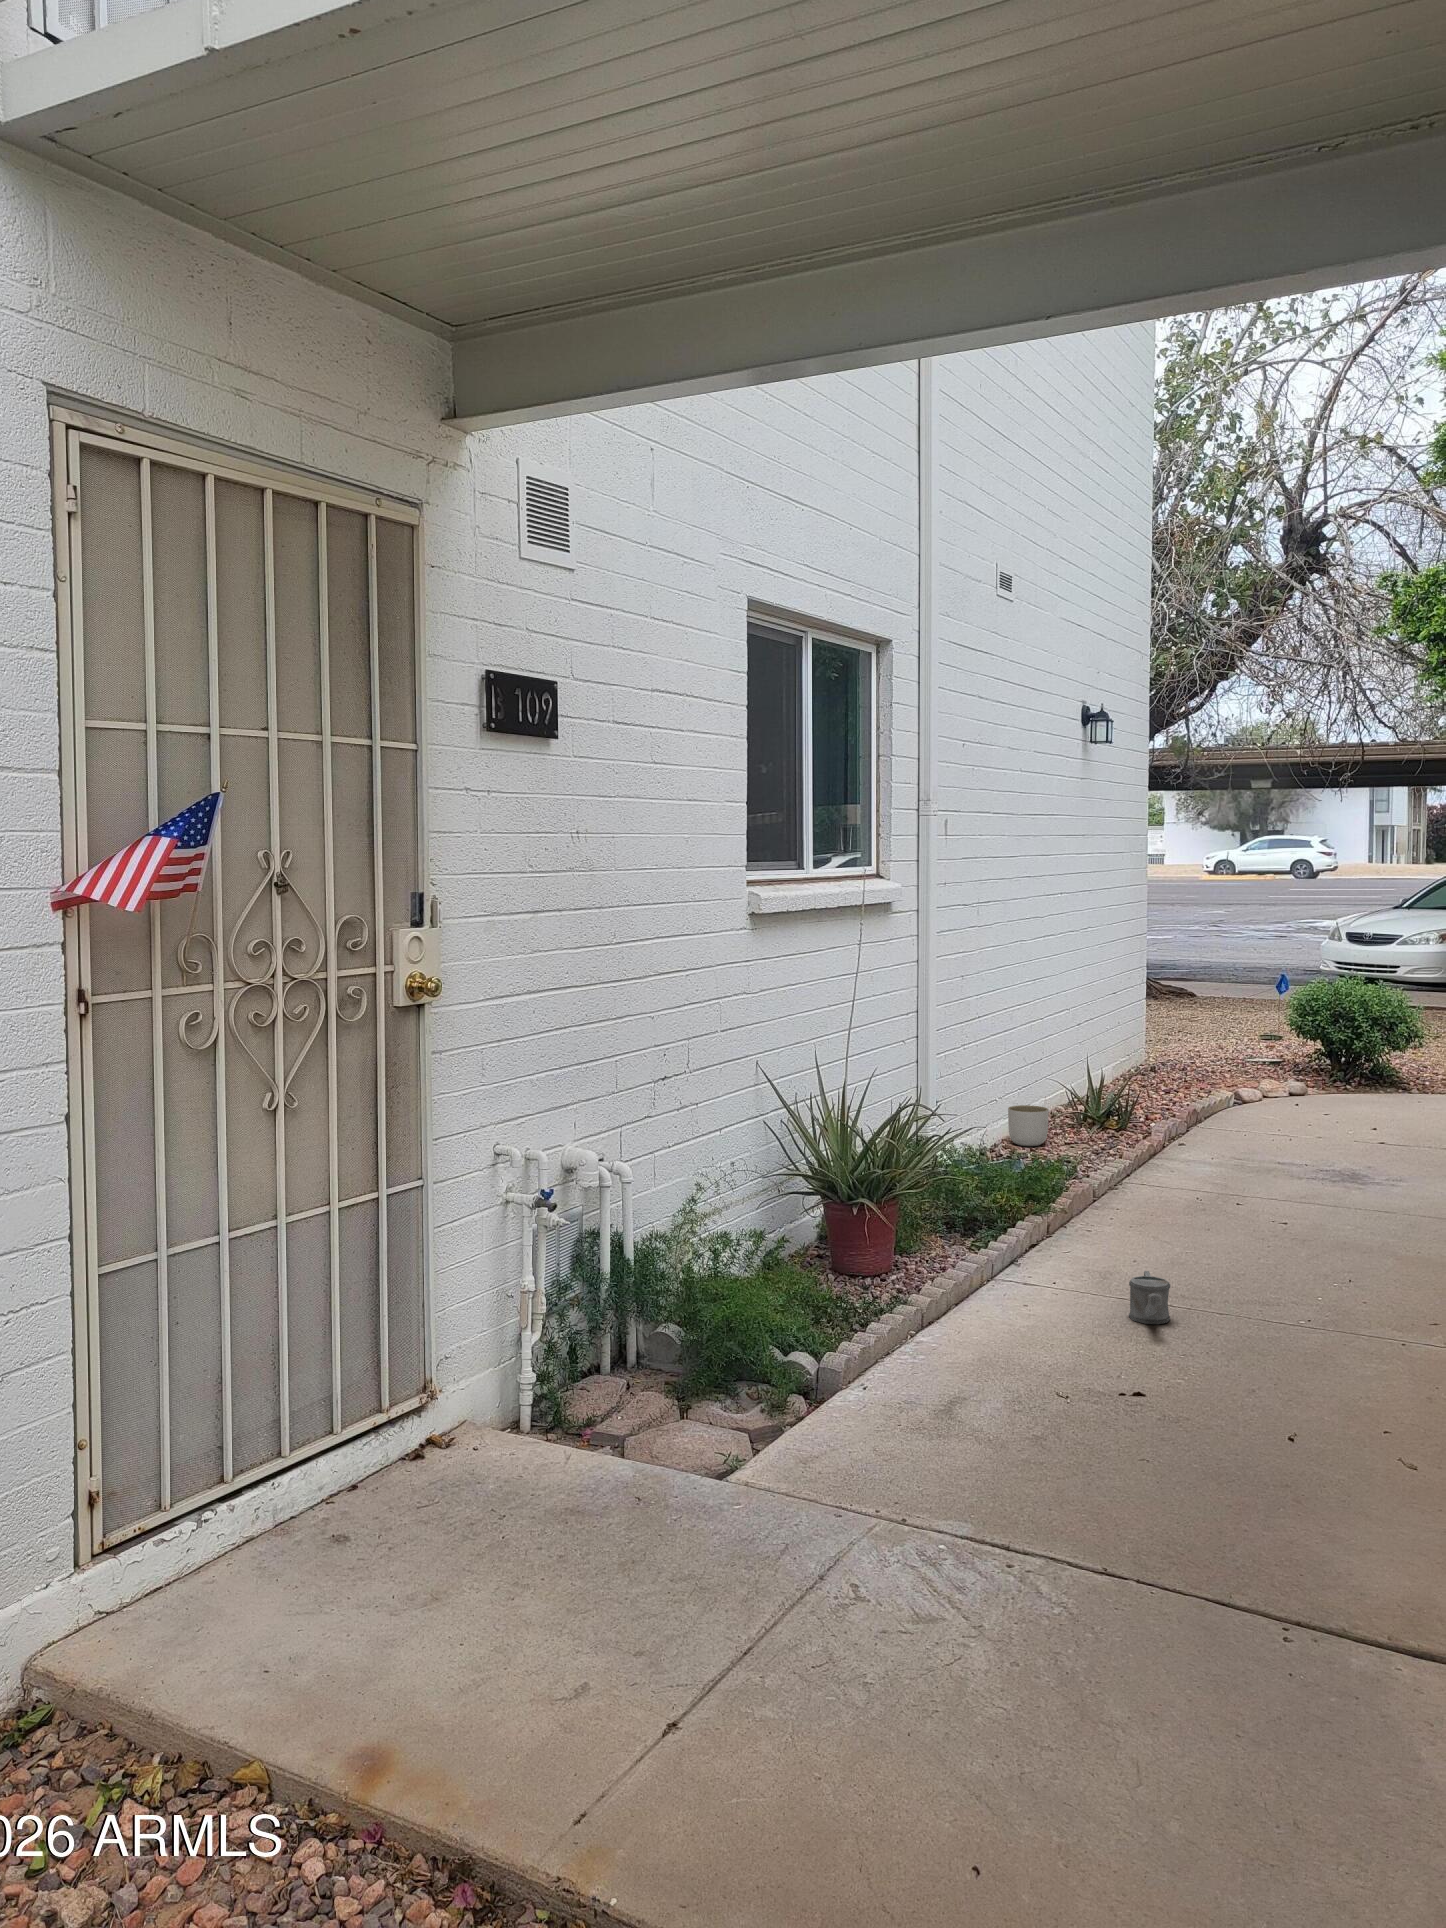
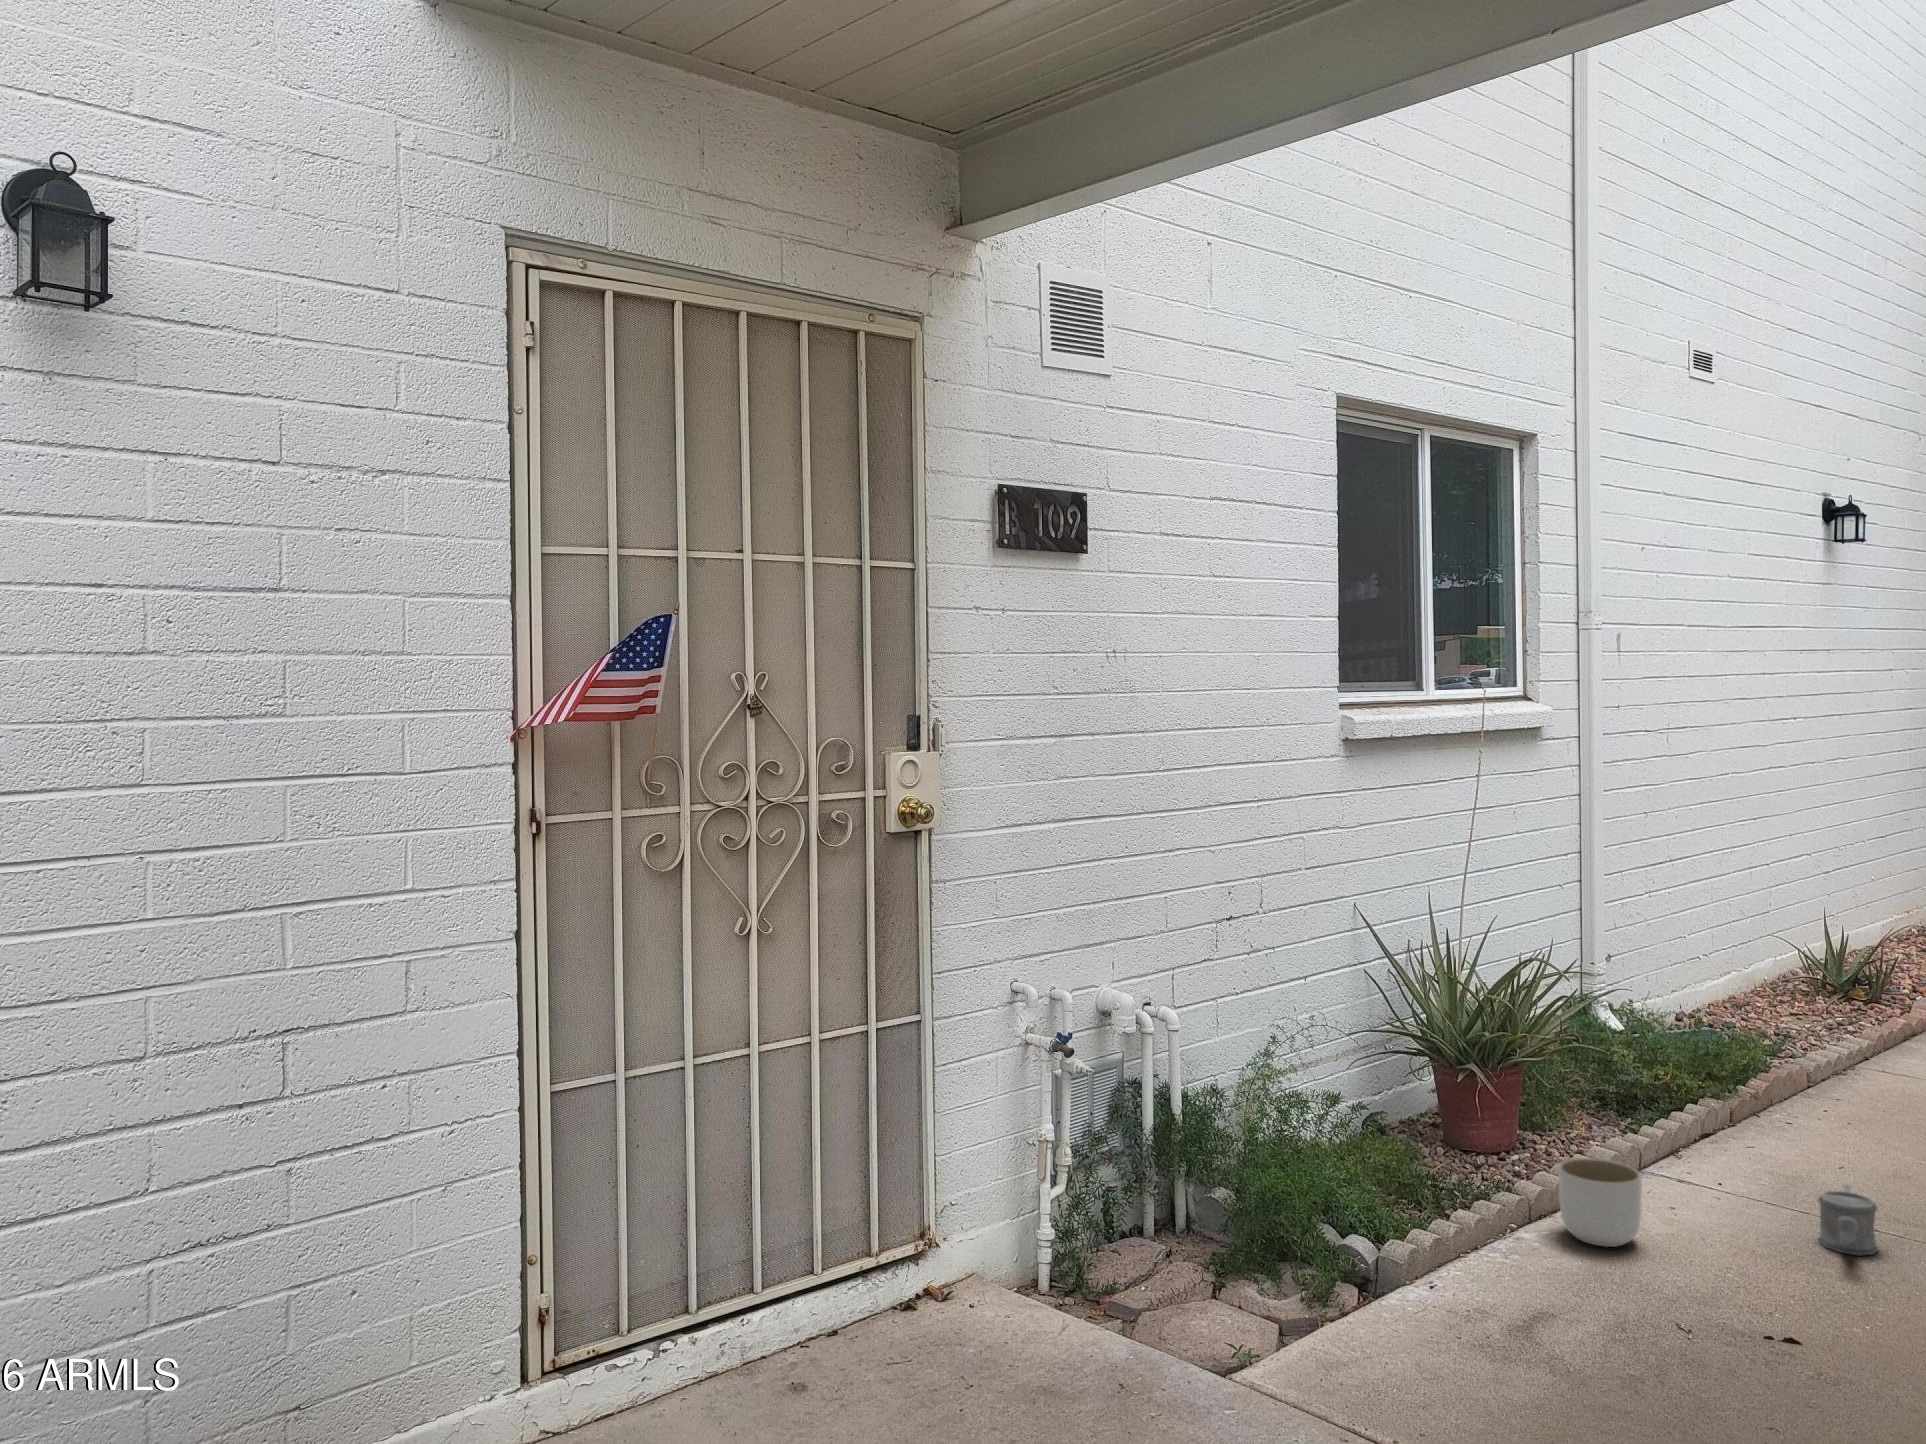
planter: present [1008,1105,1049,1146] -> present [1558,1158,1642,1247]

